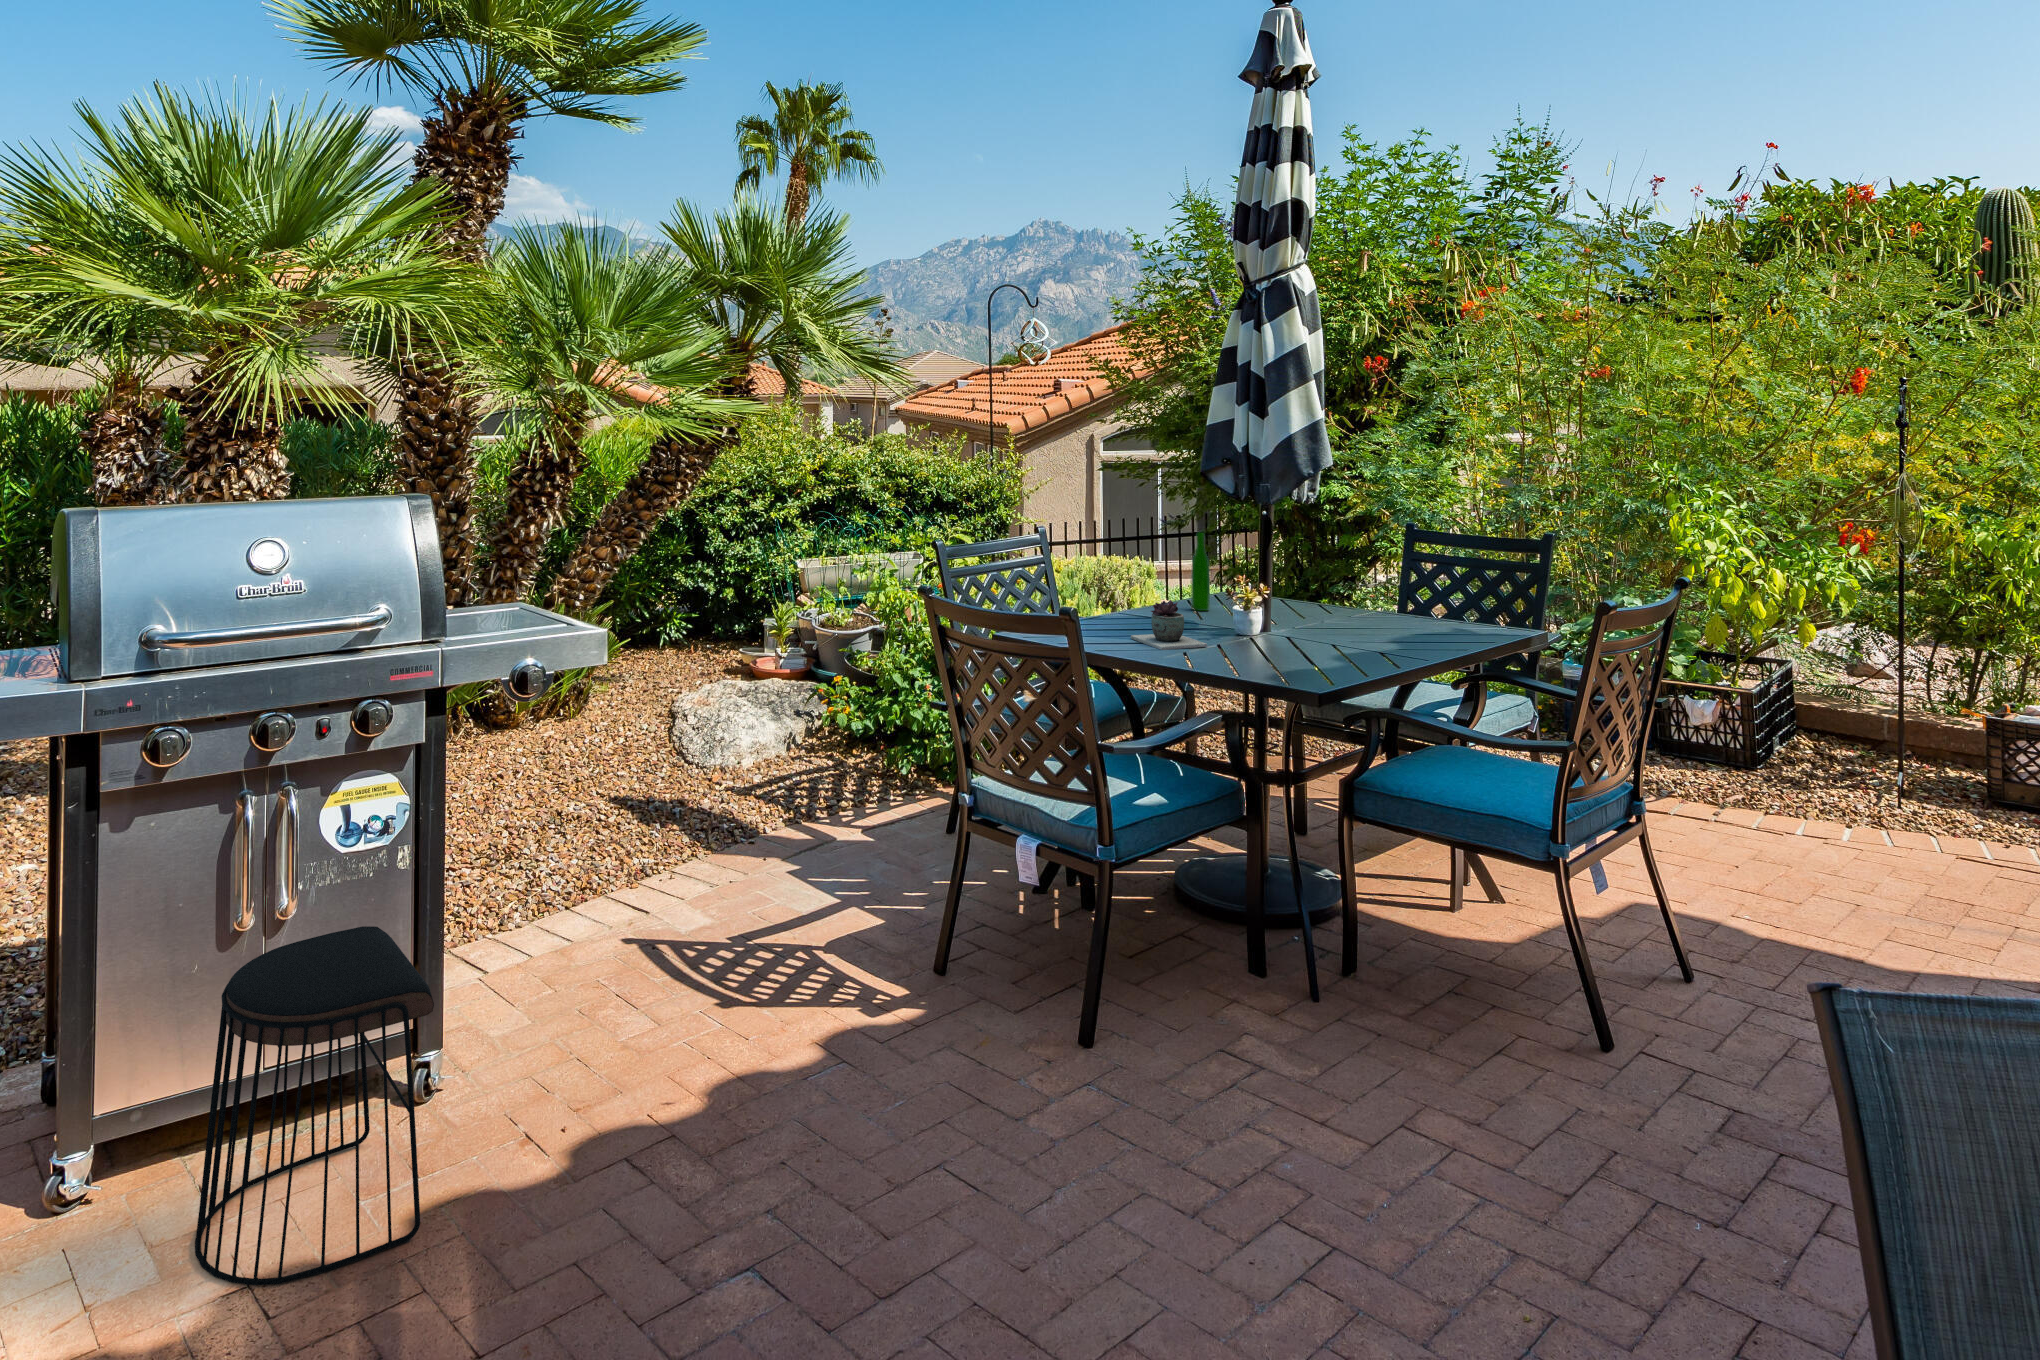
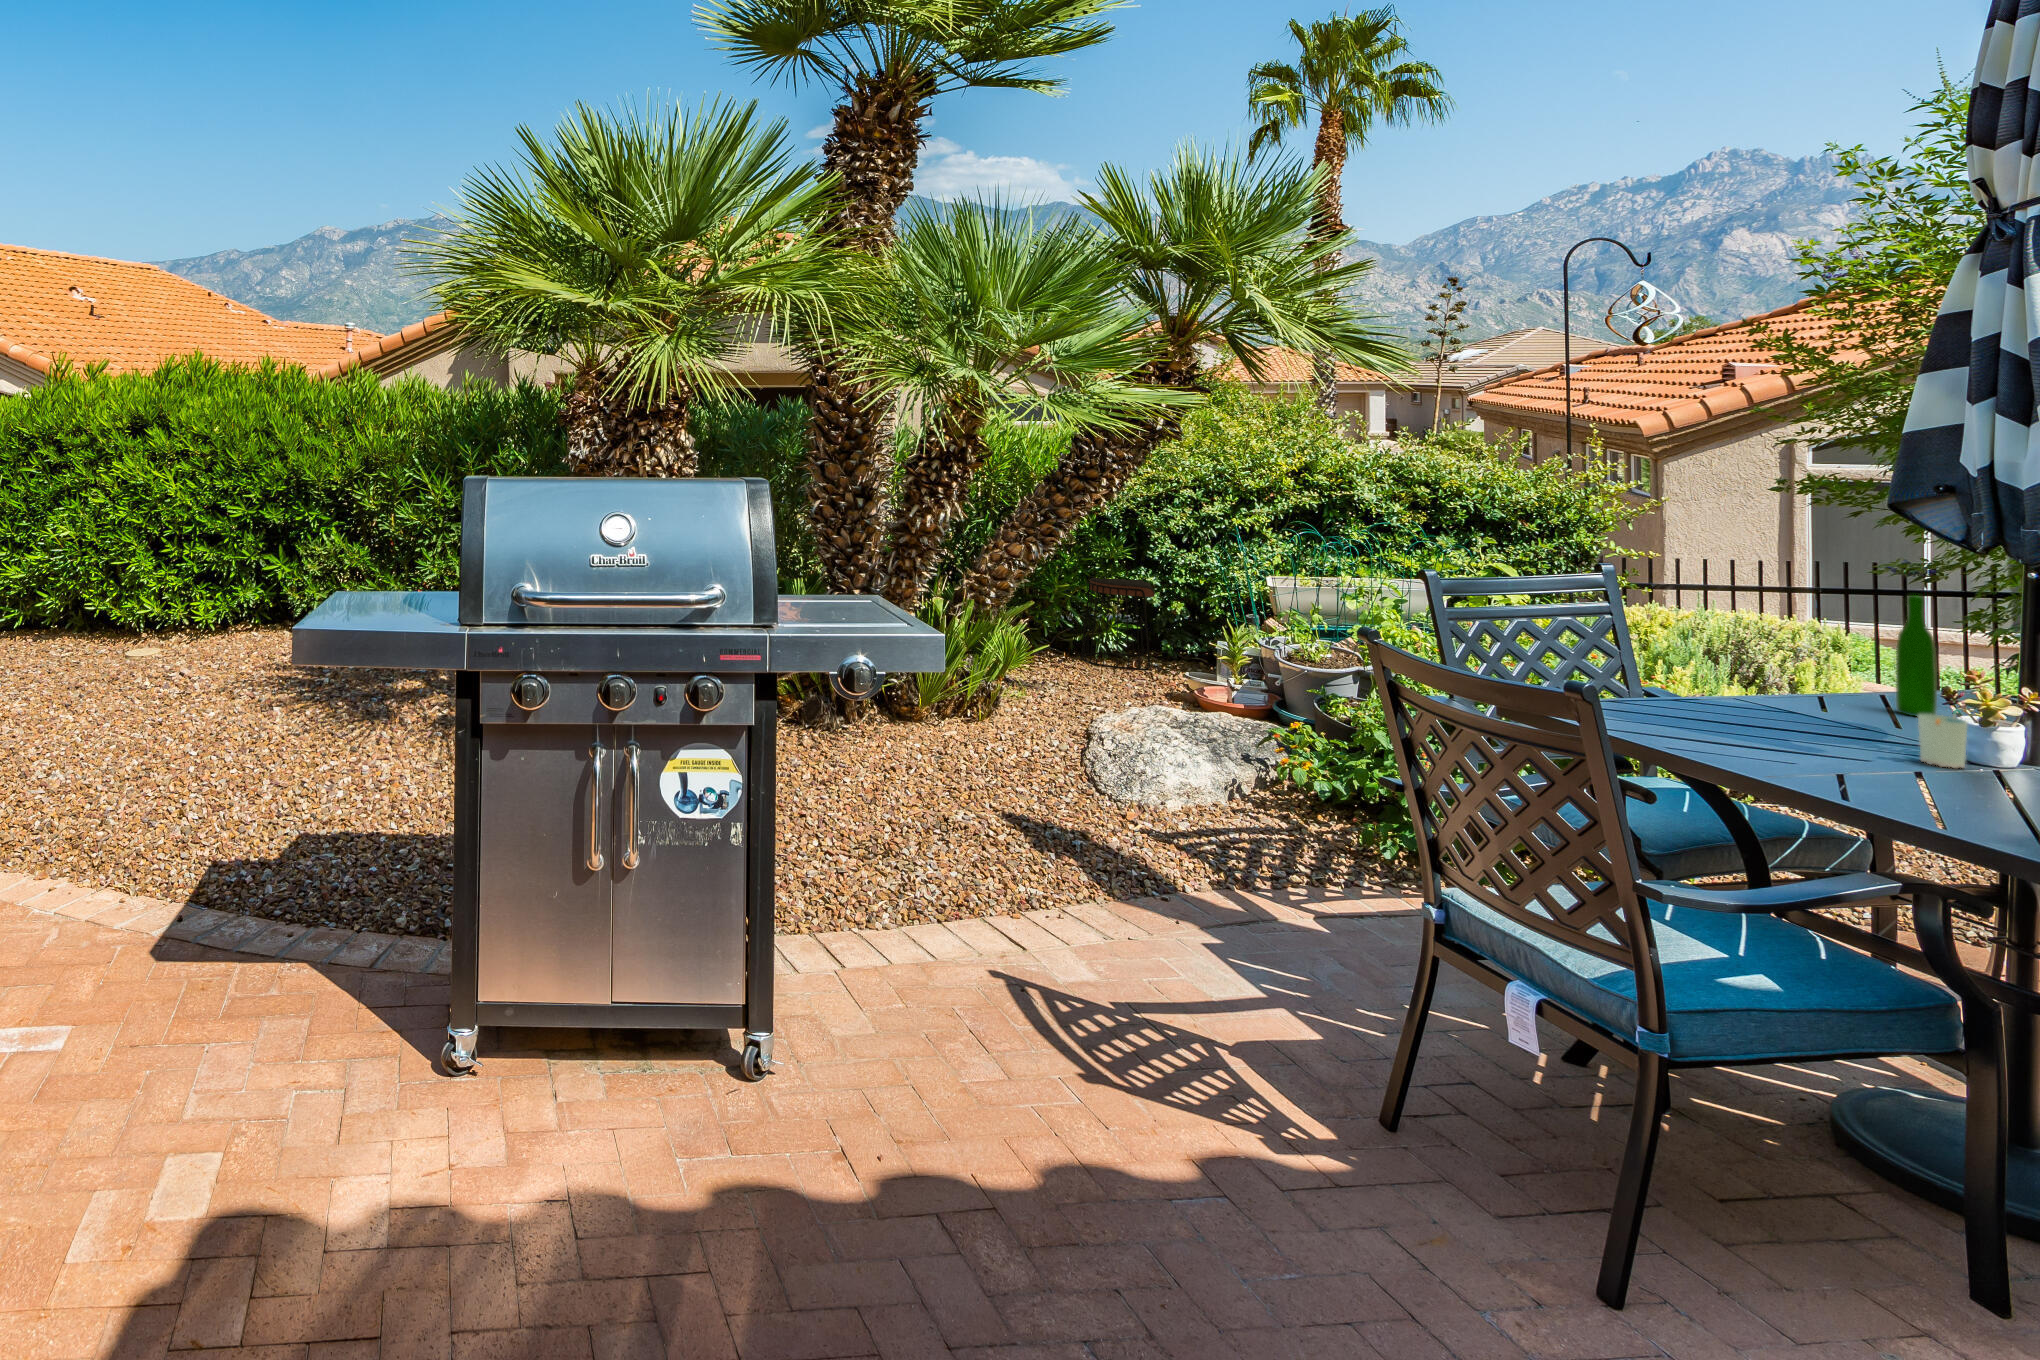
succulent plant: present [1131,600,1207,650] -> none [1746,693,1904,774]
cup: none [1210,602,1232,639] -> present [1918,711,1968,768]
stool: present [195,926,434,1285] -> present [1081,578,1155,670]

